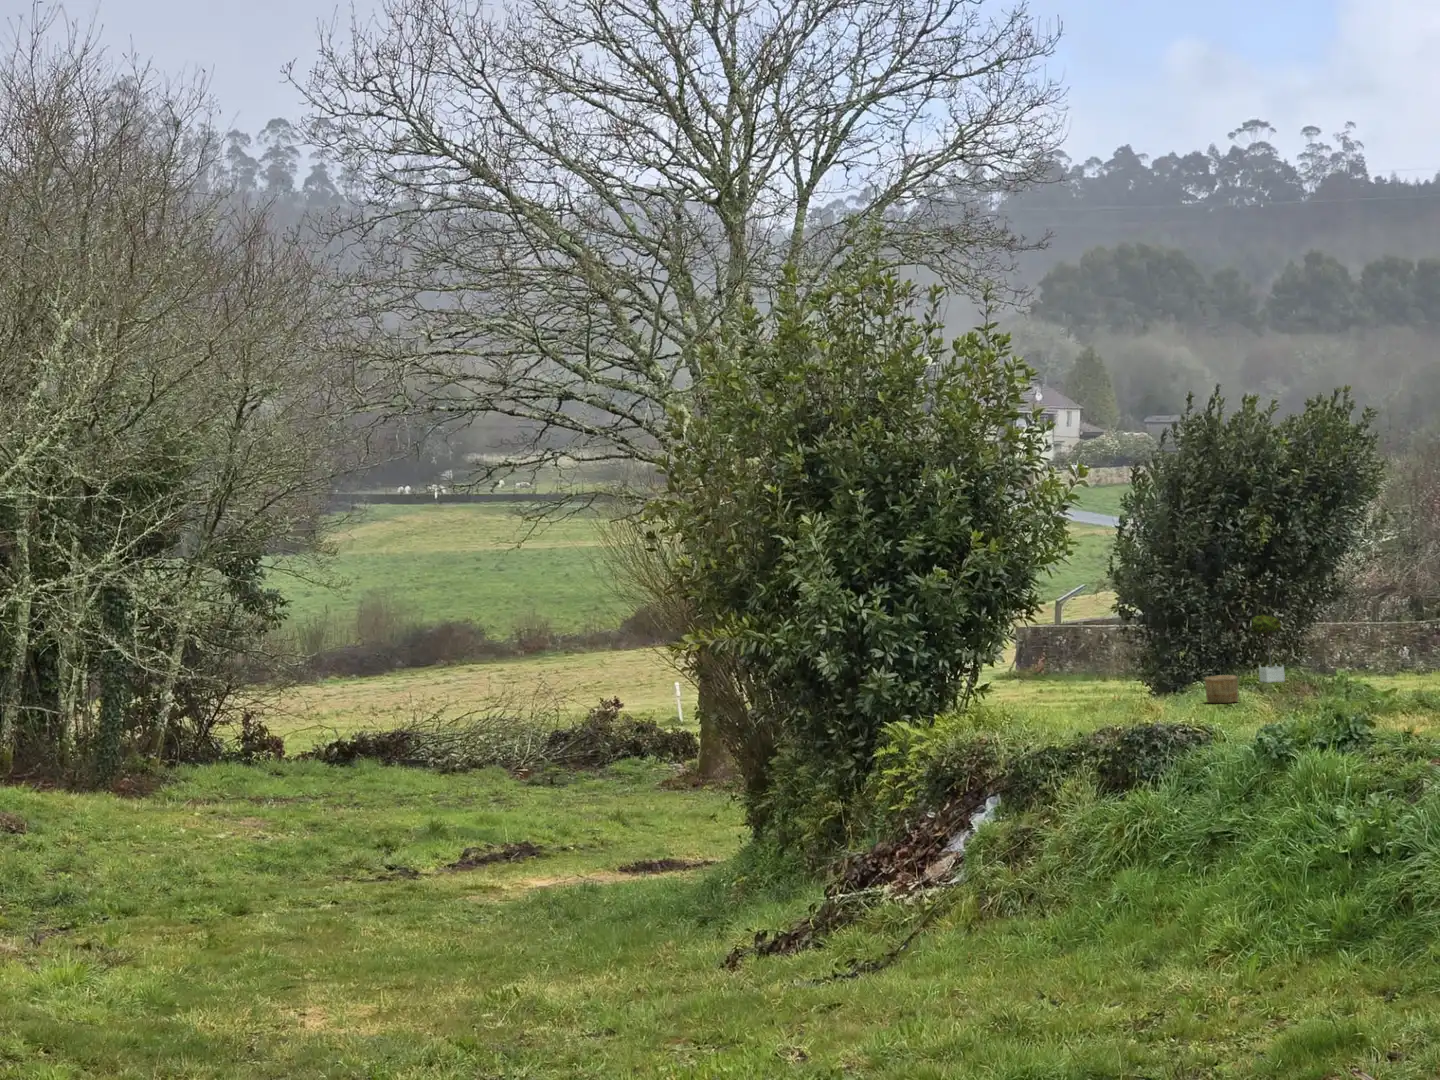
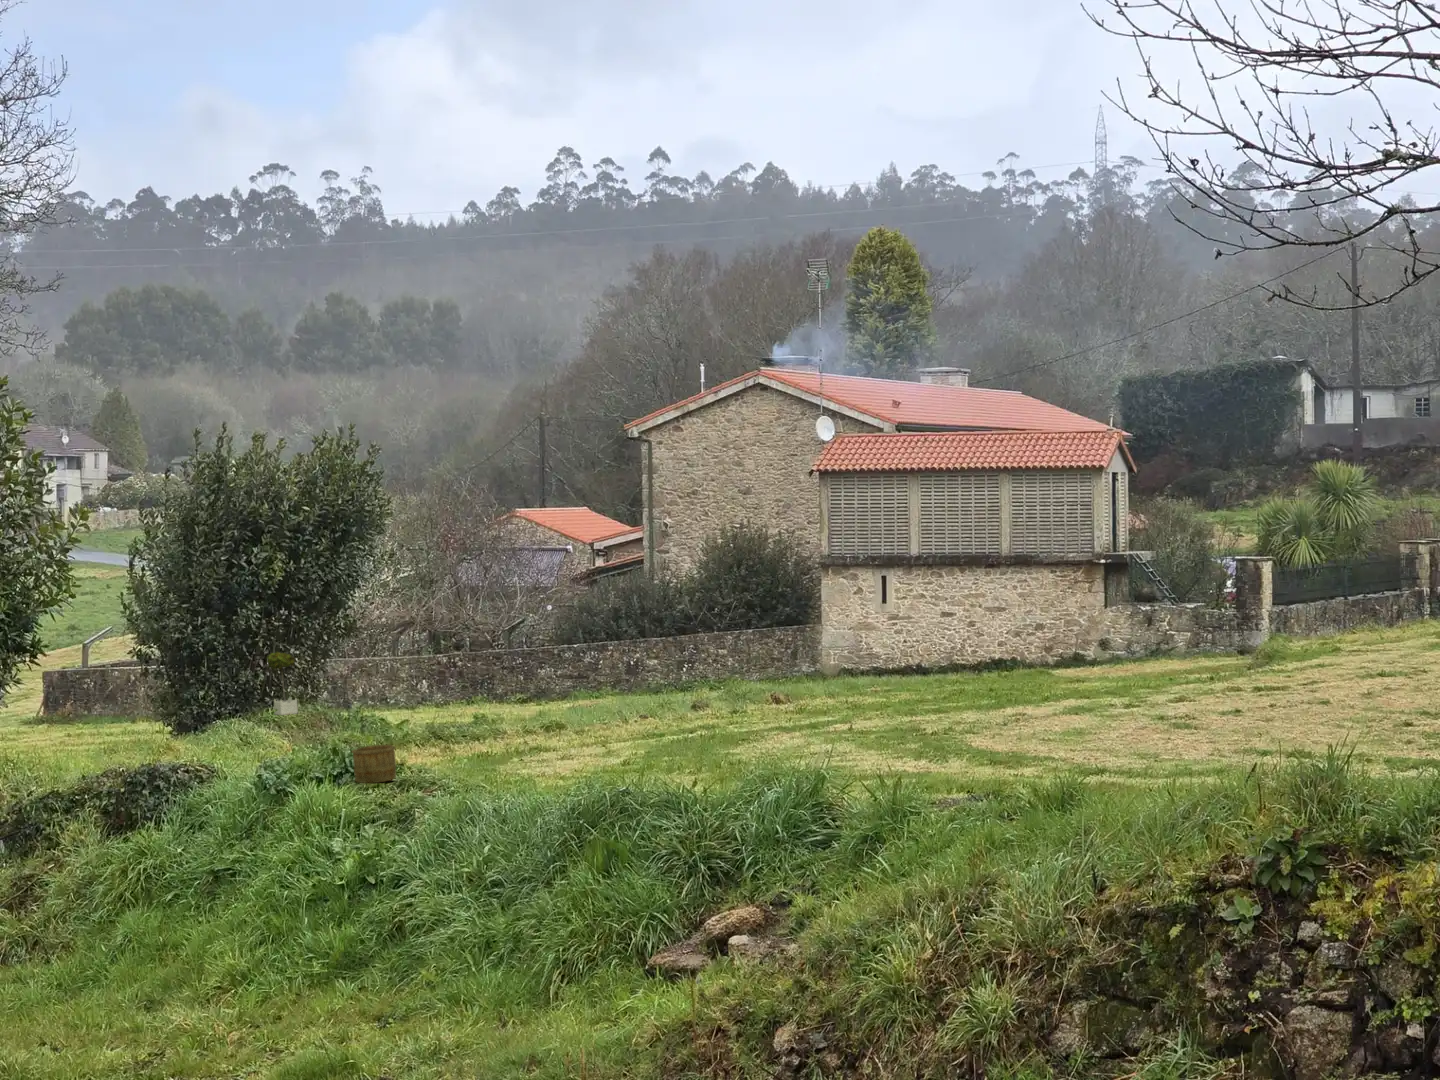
wooden bucket: present [1204,675,1238,703] -> present [352,745,396,783]

